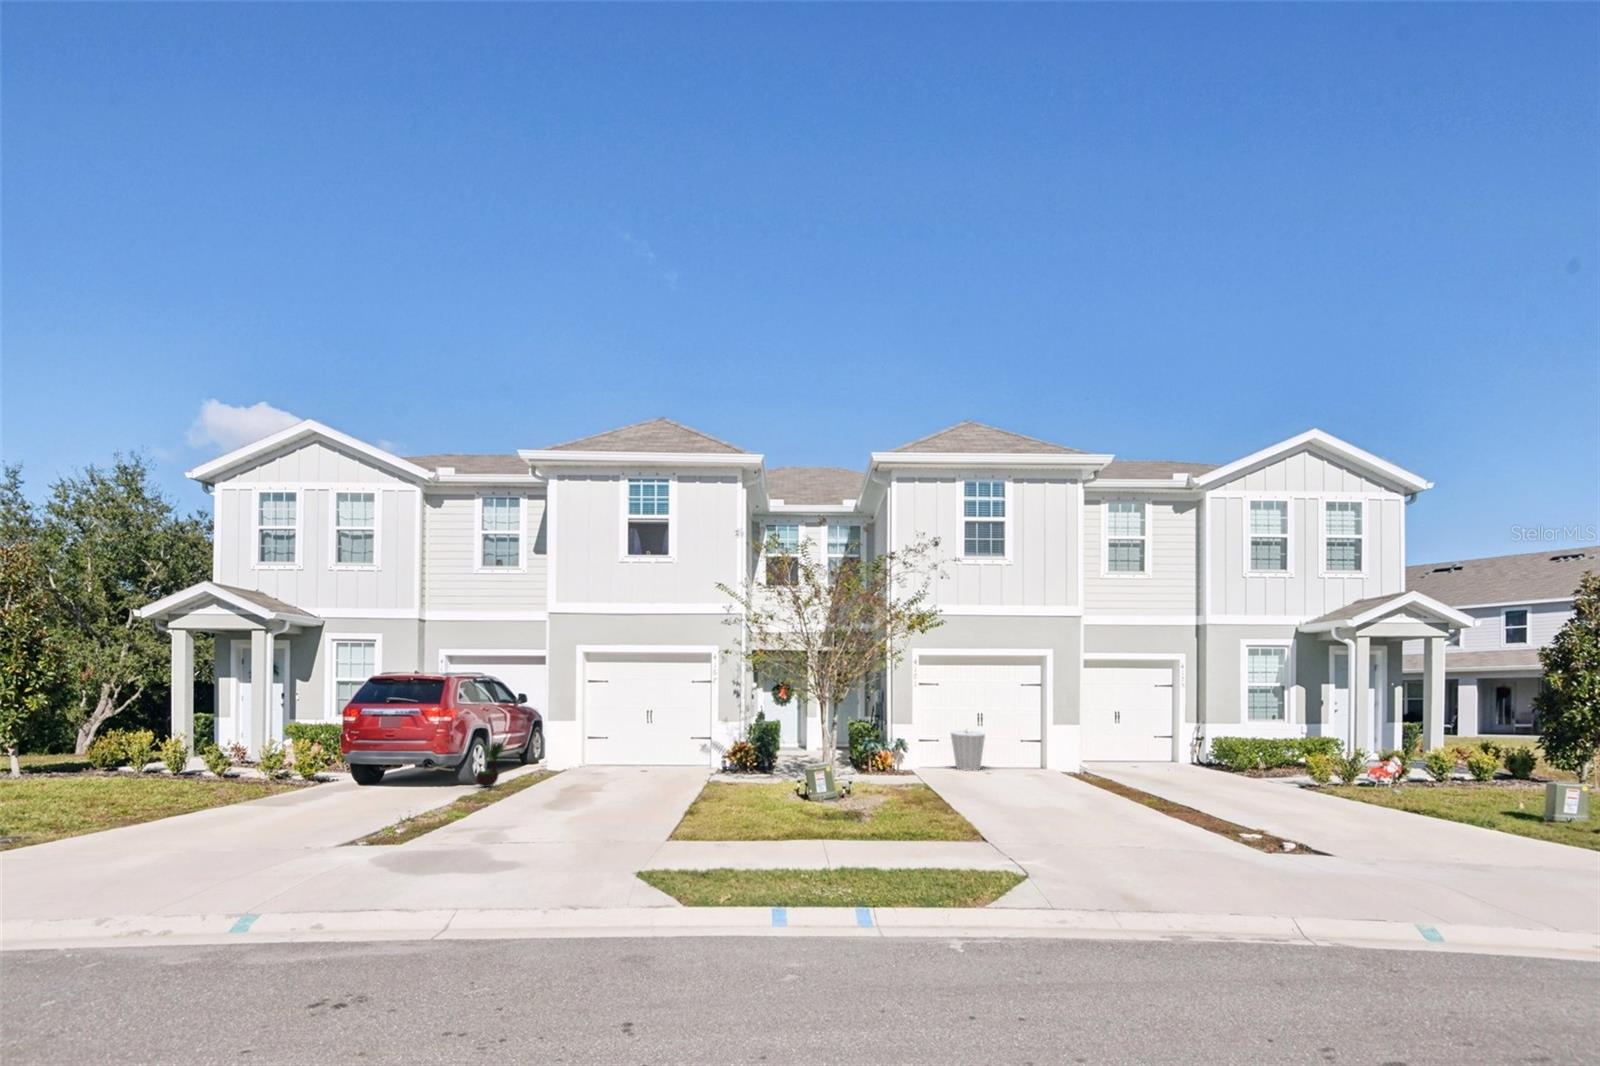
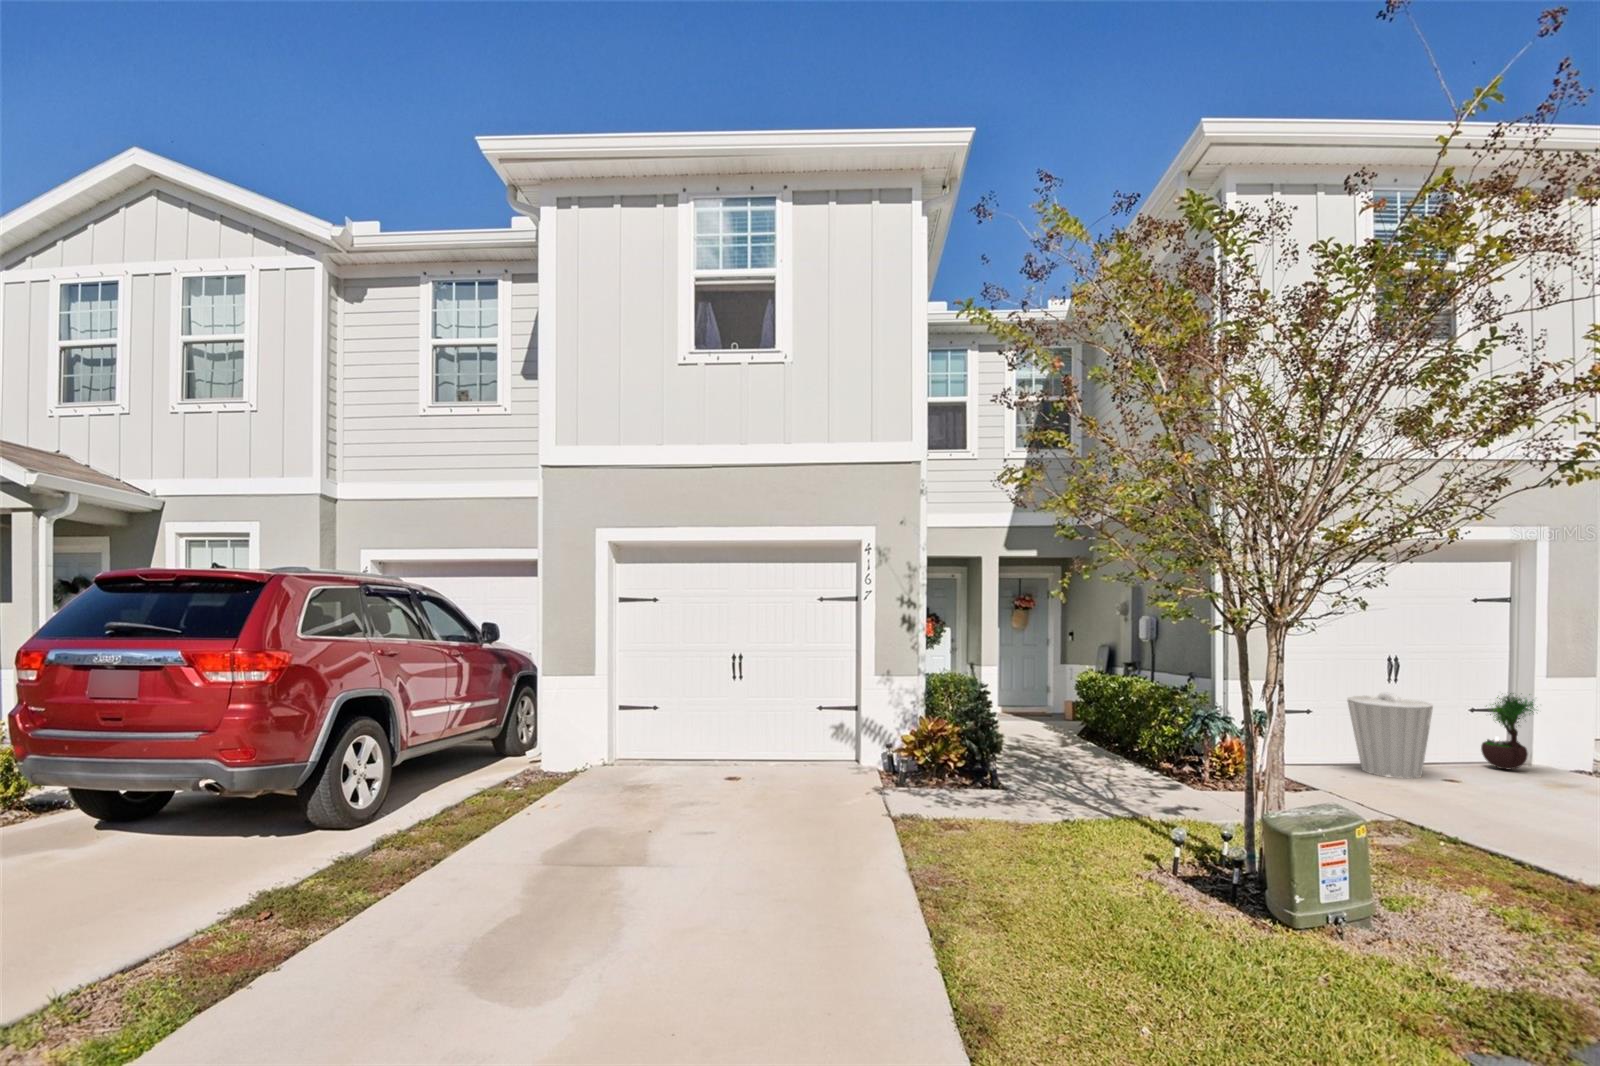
potted tree: present [476,742,504,787] -> present [1481,693,1534,770]

